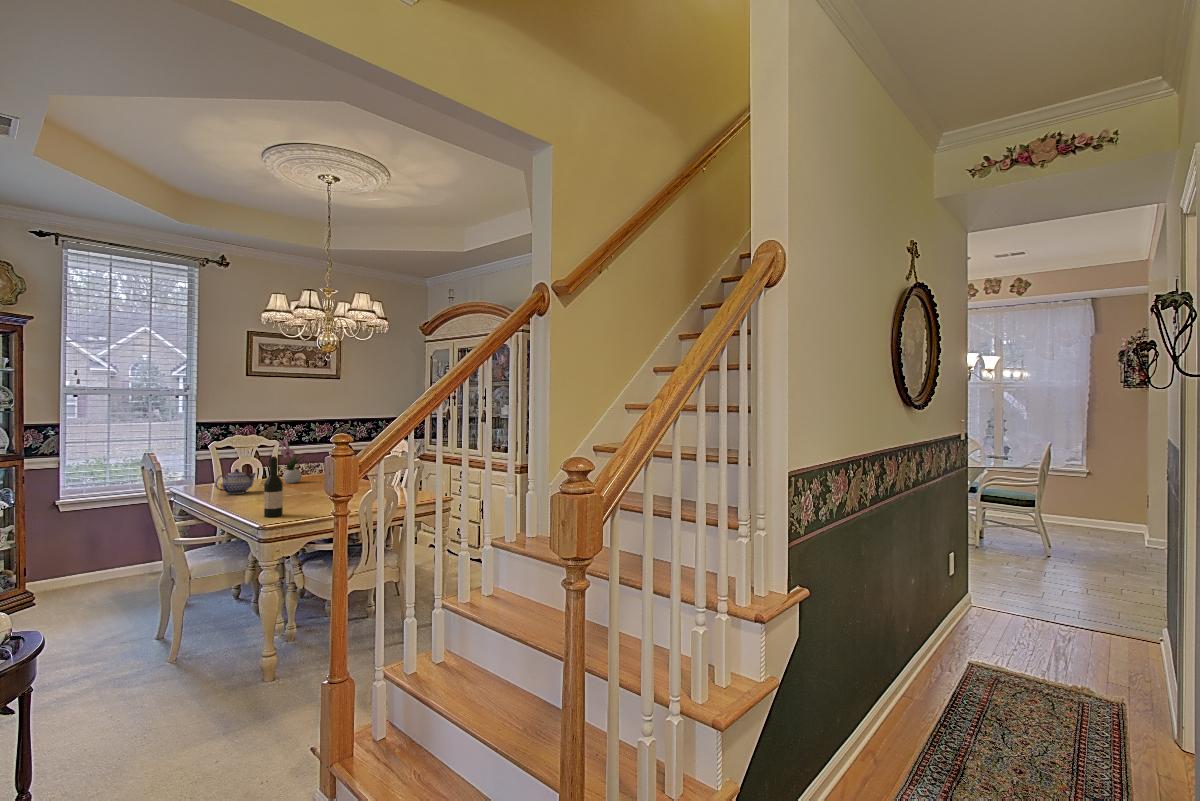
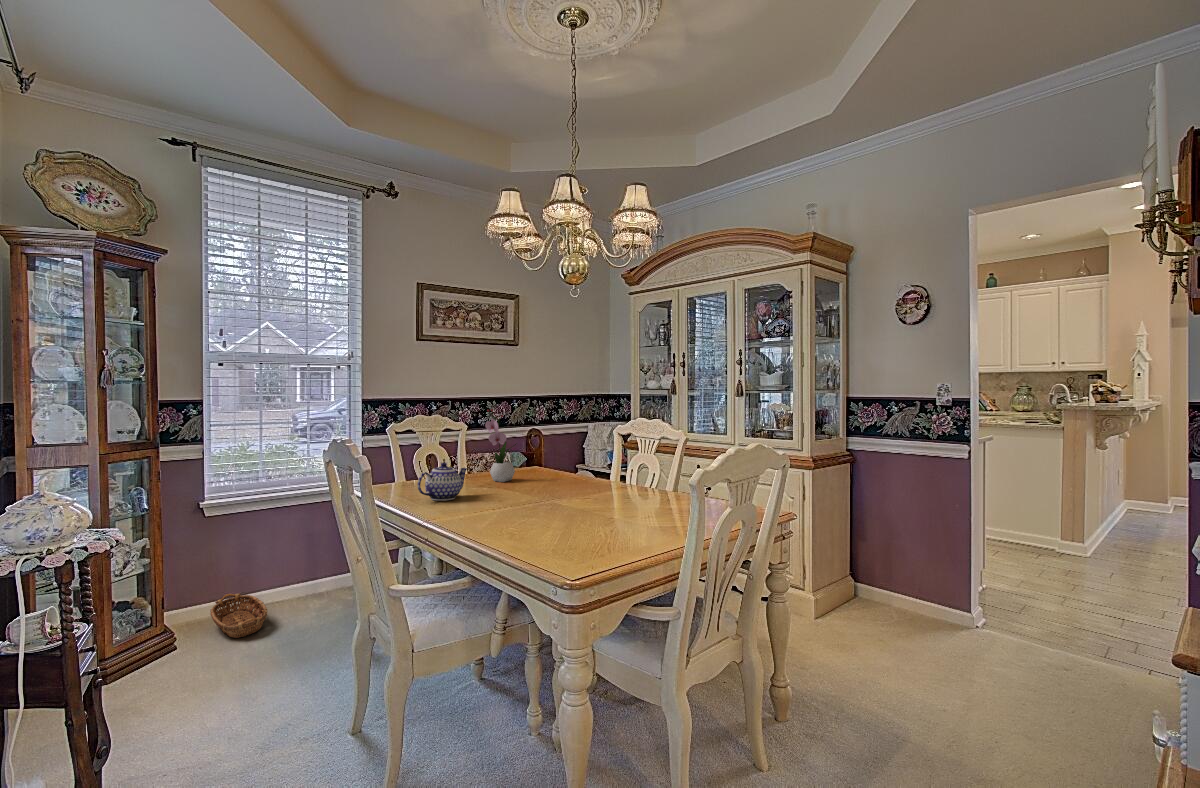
wine bottle: present [264,456,283,517] -> none [534,444,562,551]
basket: none [52,567,120,602] -> present [210,594,268,638]

